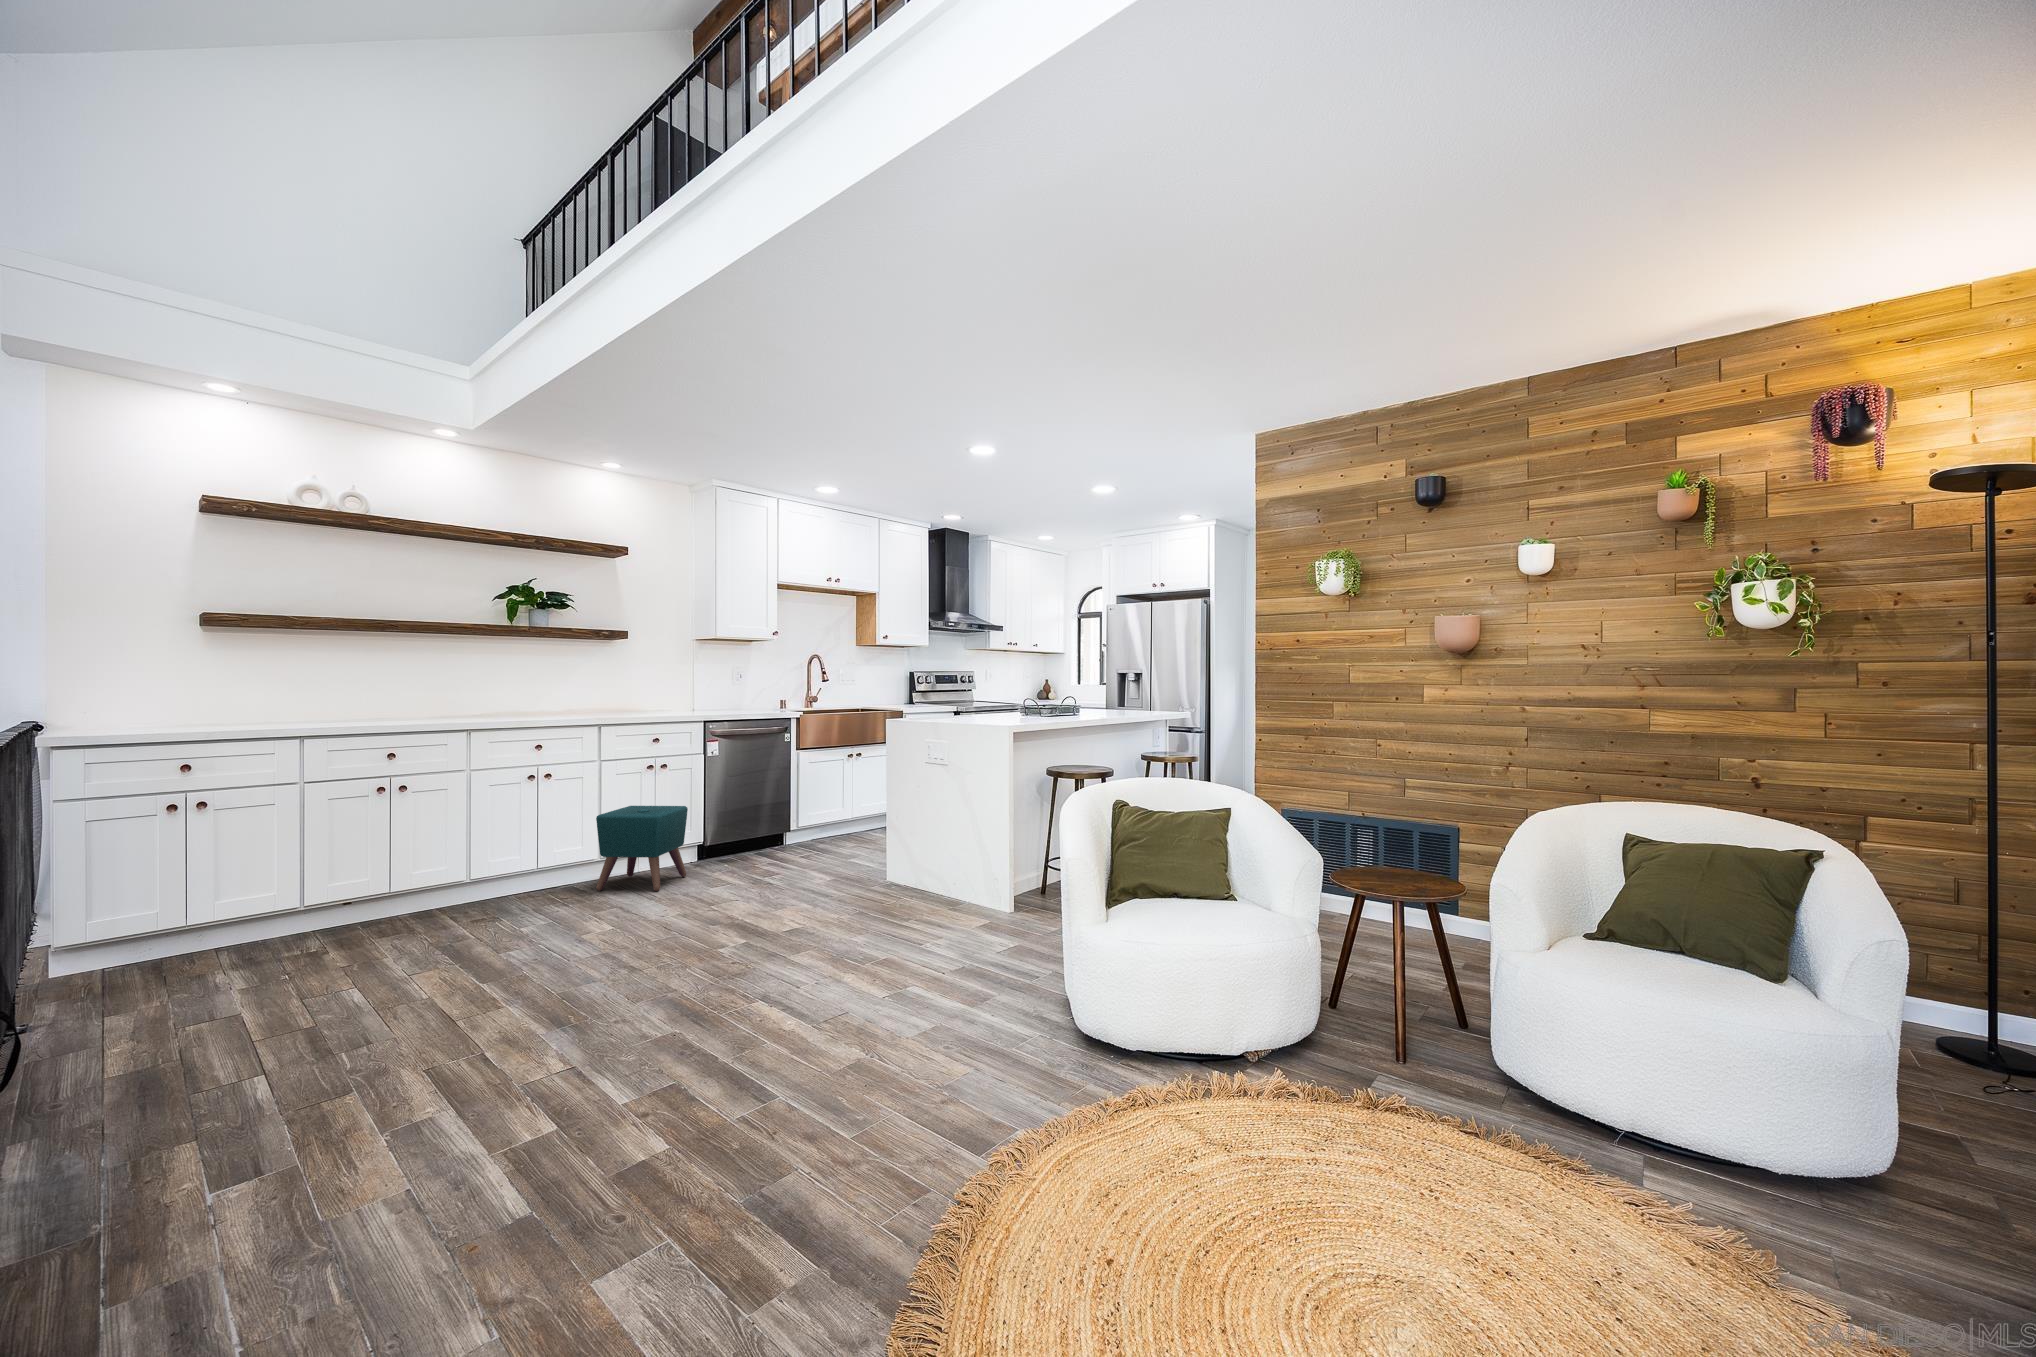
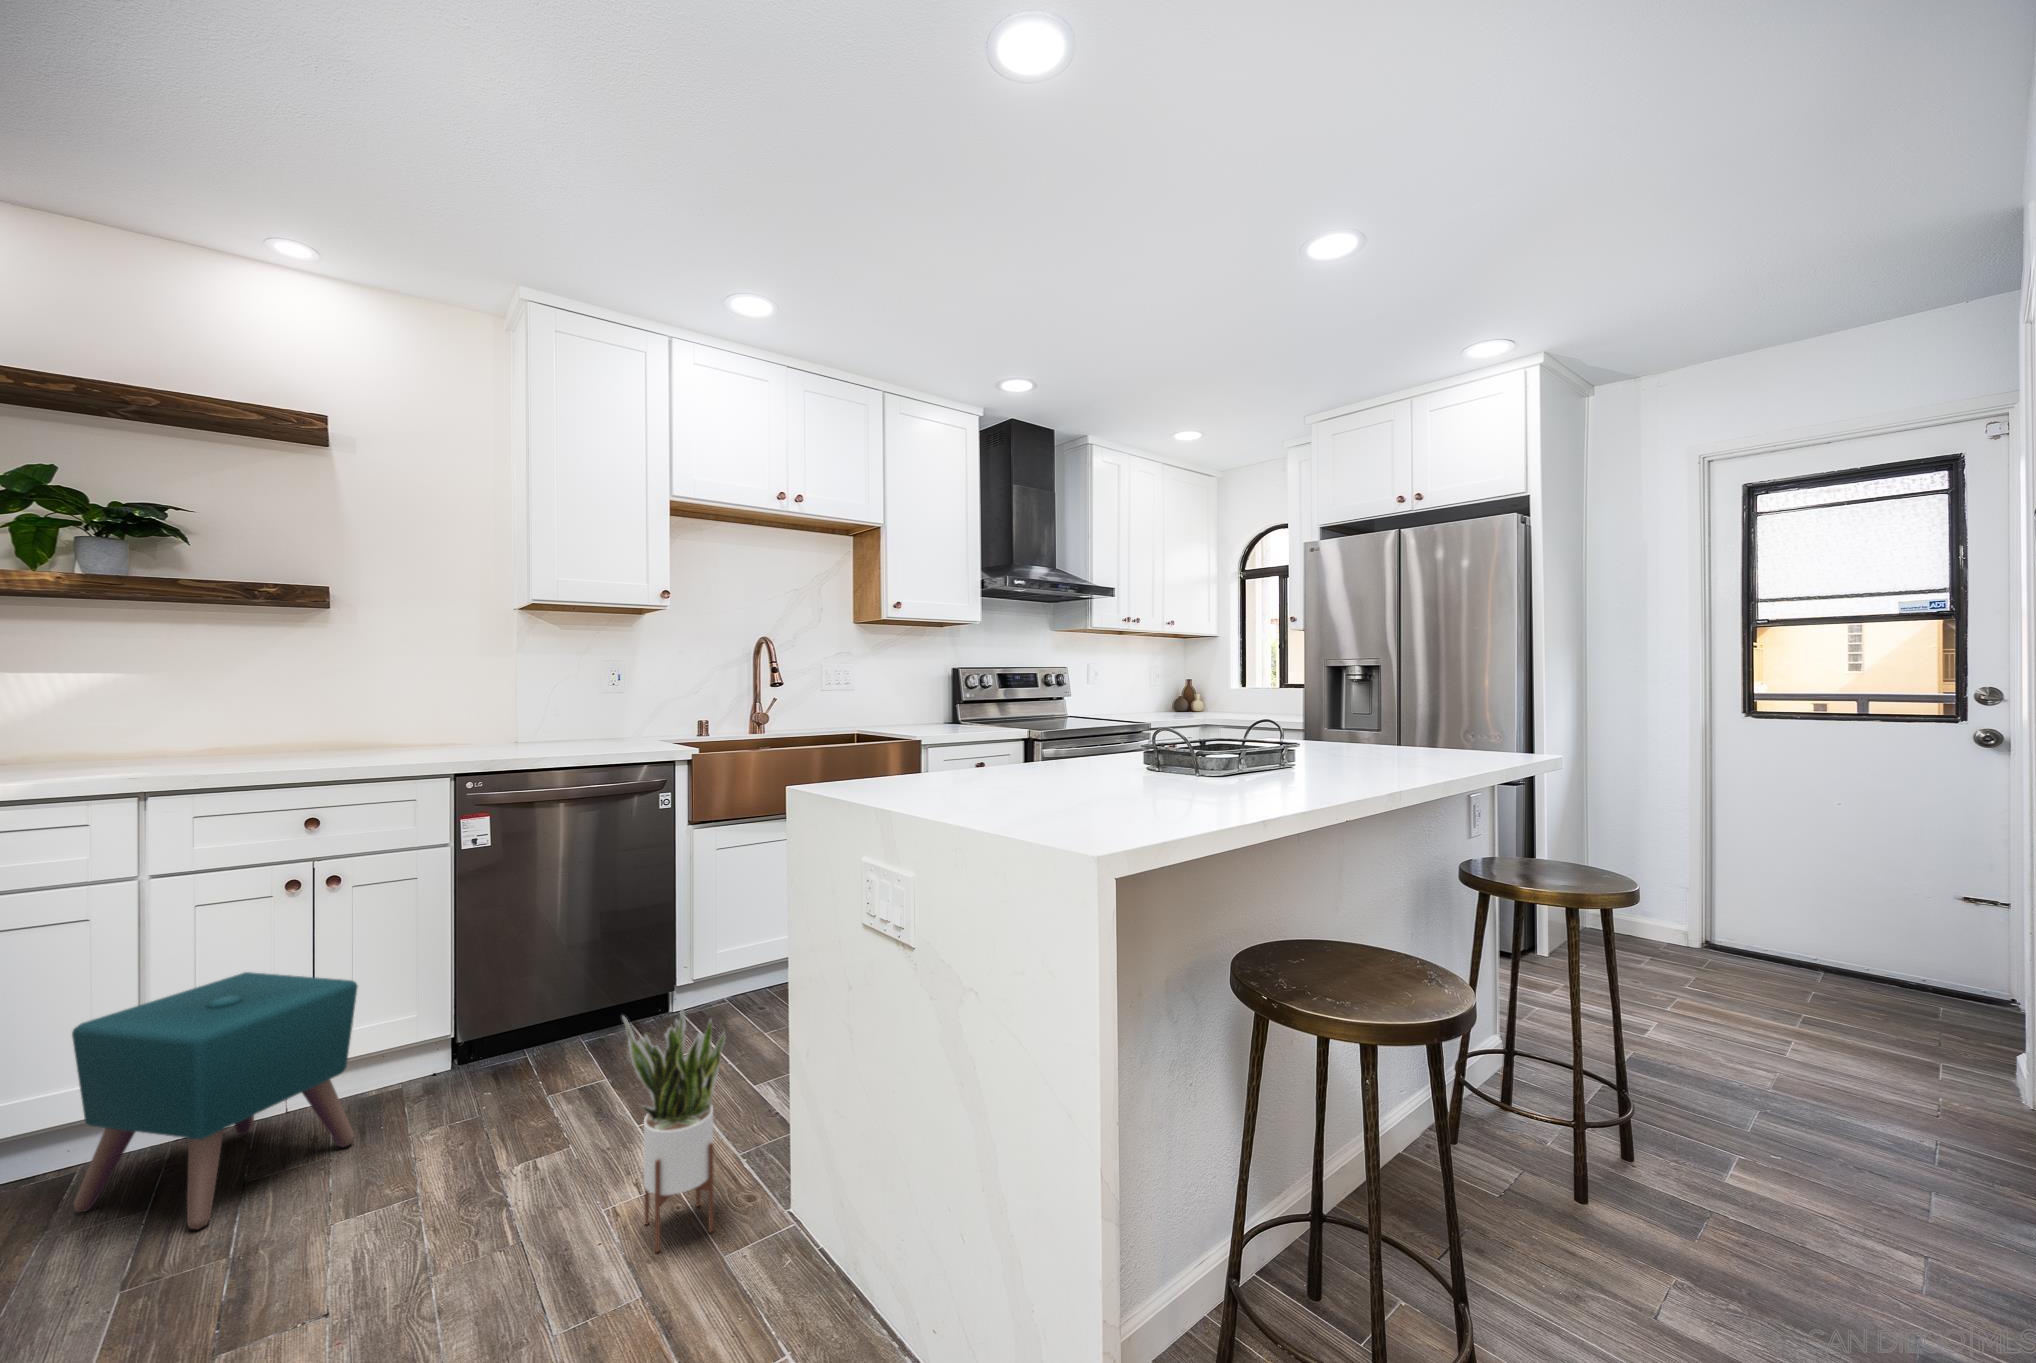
potted plant: none [829,801,865,887] -> present [622,1010,726,1252]

